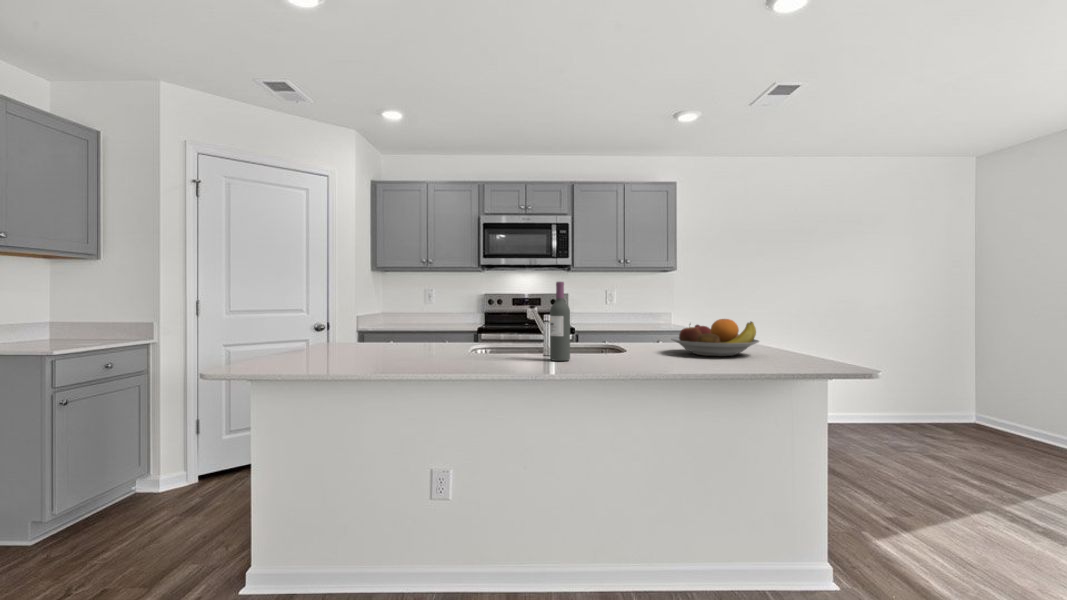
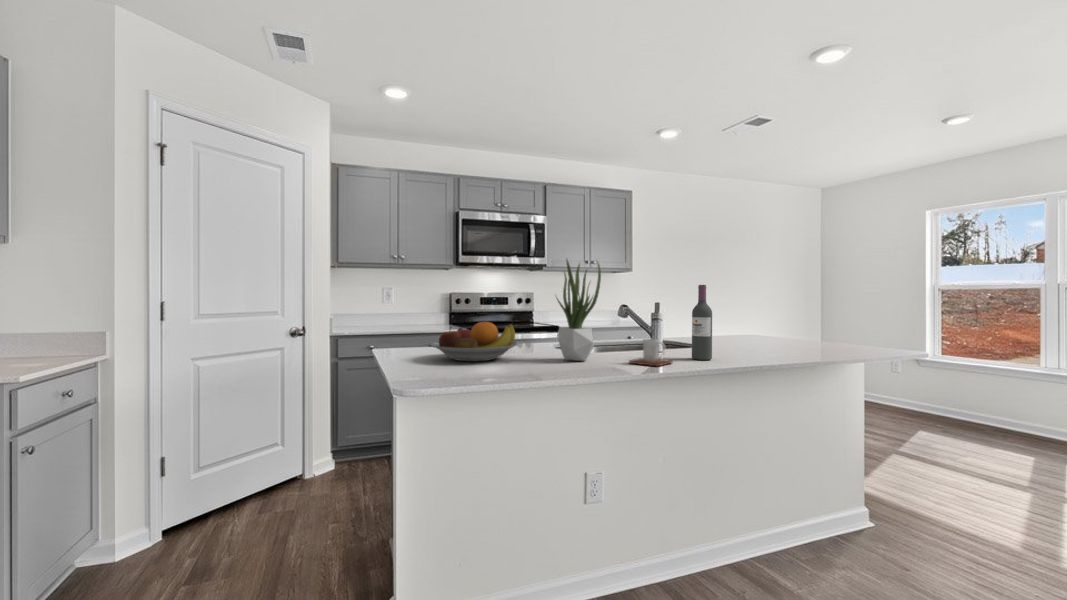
potted plant: none [412,257,459,357] -> present [557,260,601,361]
fruit bowl: present [671,319,759,356] -> present [430,322,518,361]
mug: none [470,337,511,364] -> present [629,339,673,366]

